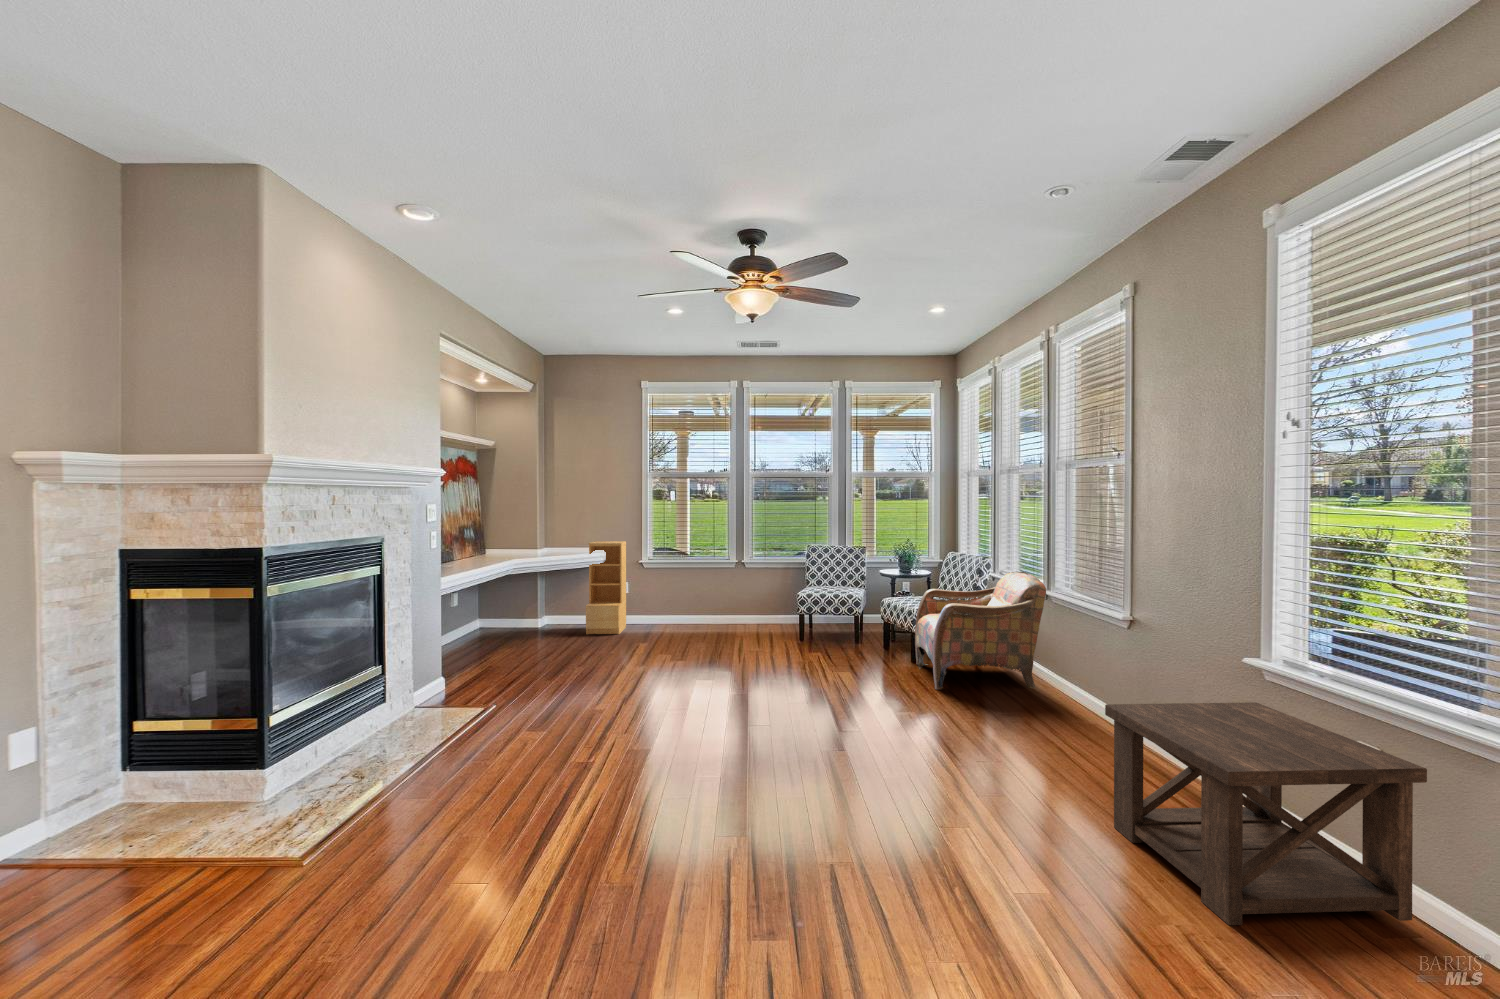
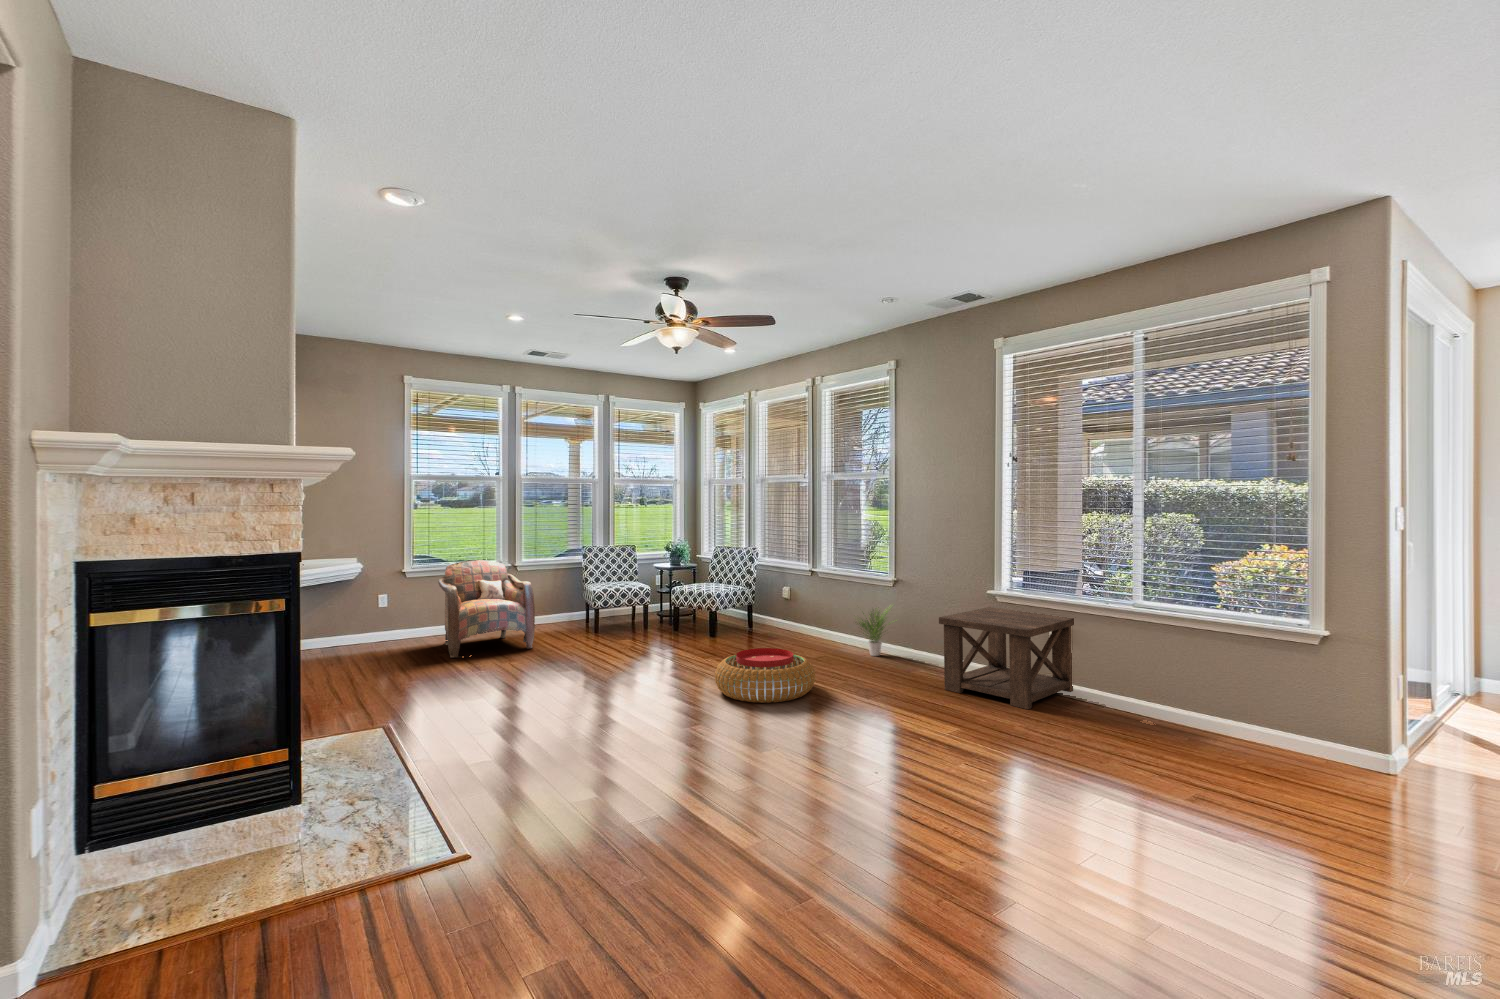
bookshelf: present [586,541,626,634] -> none [344,553,394,663]
armchair: present [915,572,1046,690] -> present [438,560,535,657]
potted plant: none [1045,650,1126,737] -> present [859,607,890,656]
pouf: none [785,693,918,775] -> present [715,648,815,703]

